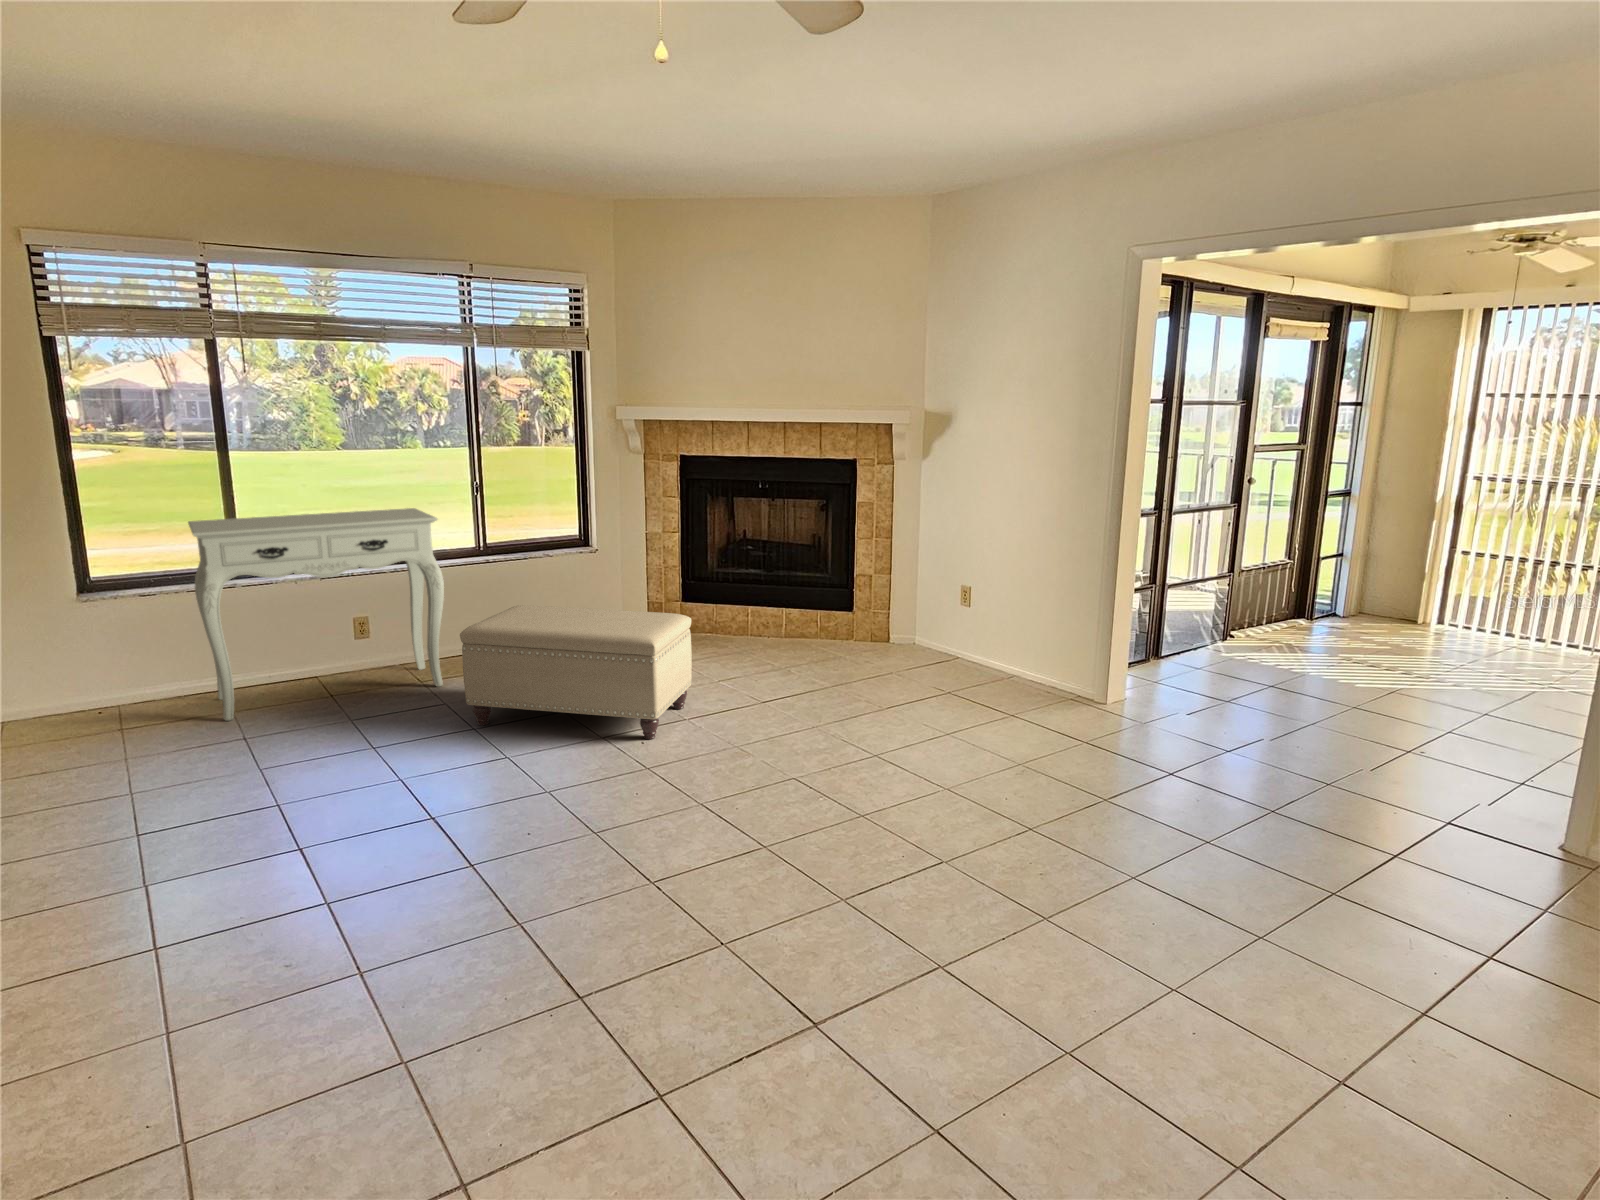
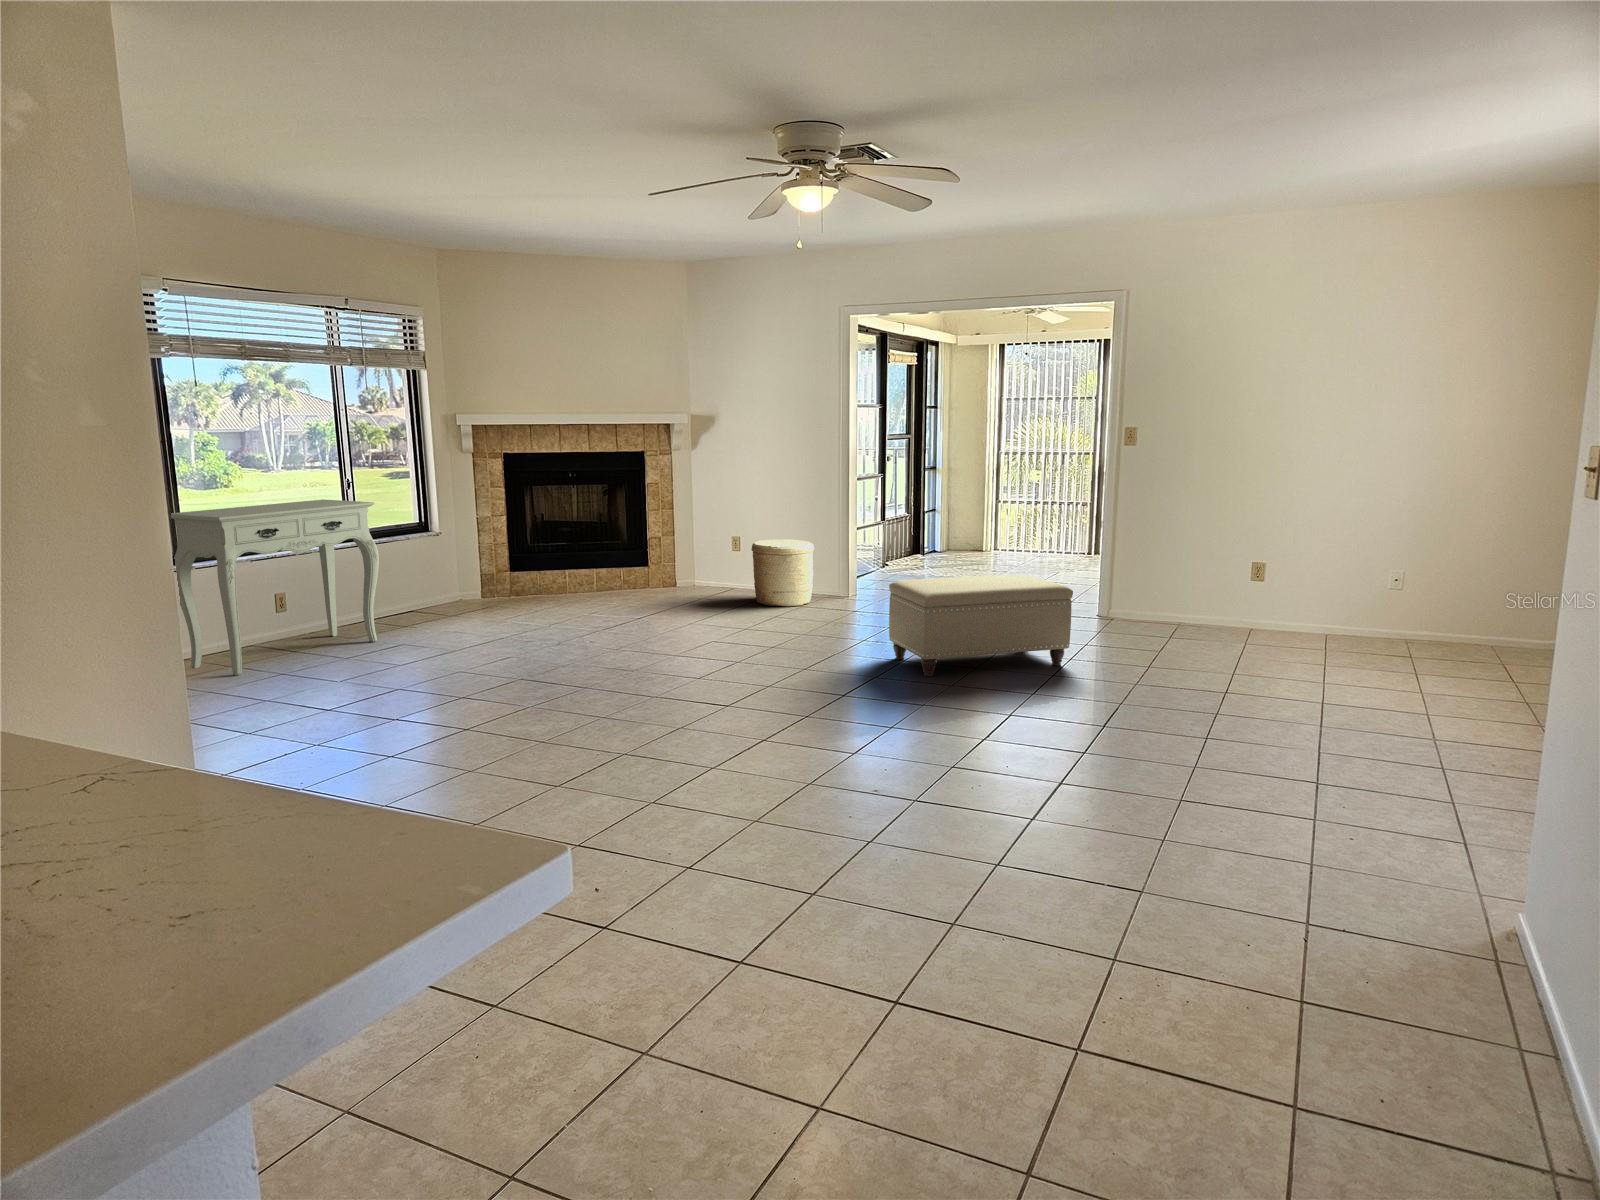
woven basket: none [960,598,1056,705] -> present [751,540,814,606]
ottoman: present [460,605,692,739] -> present [889,574,1073,676]

